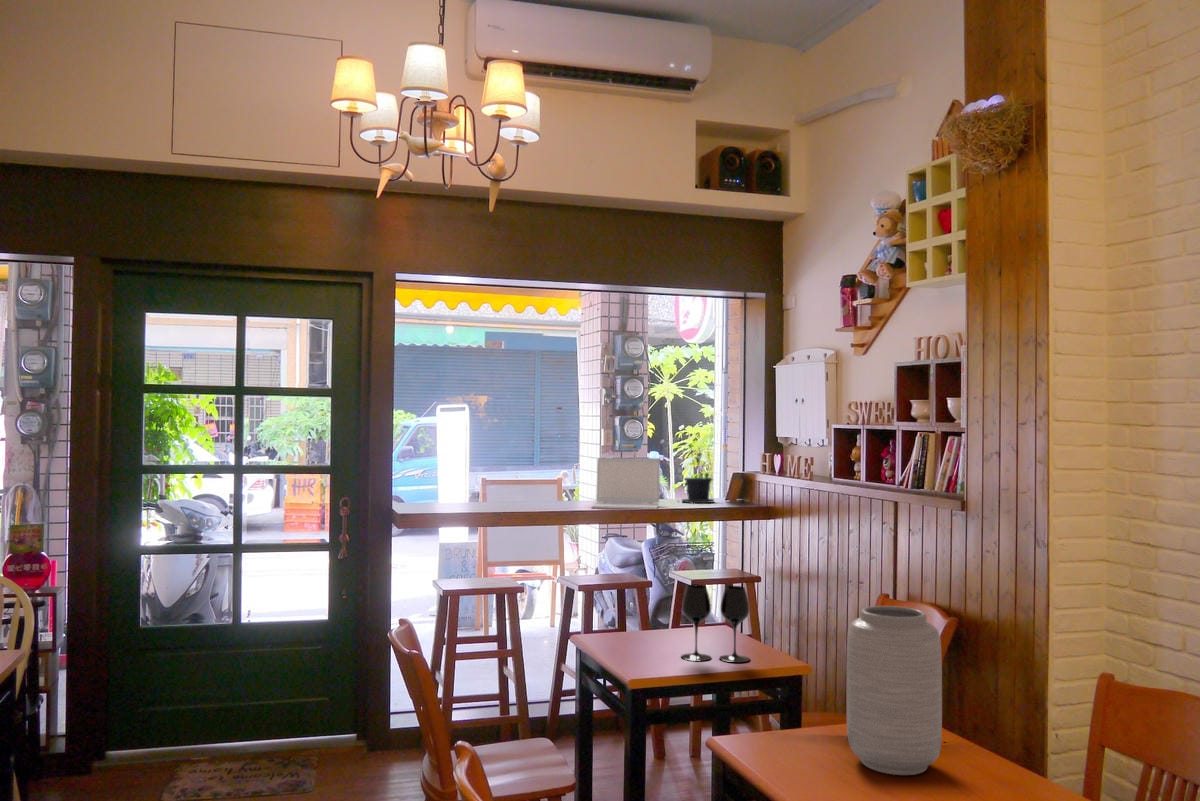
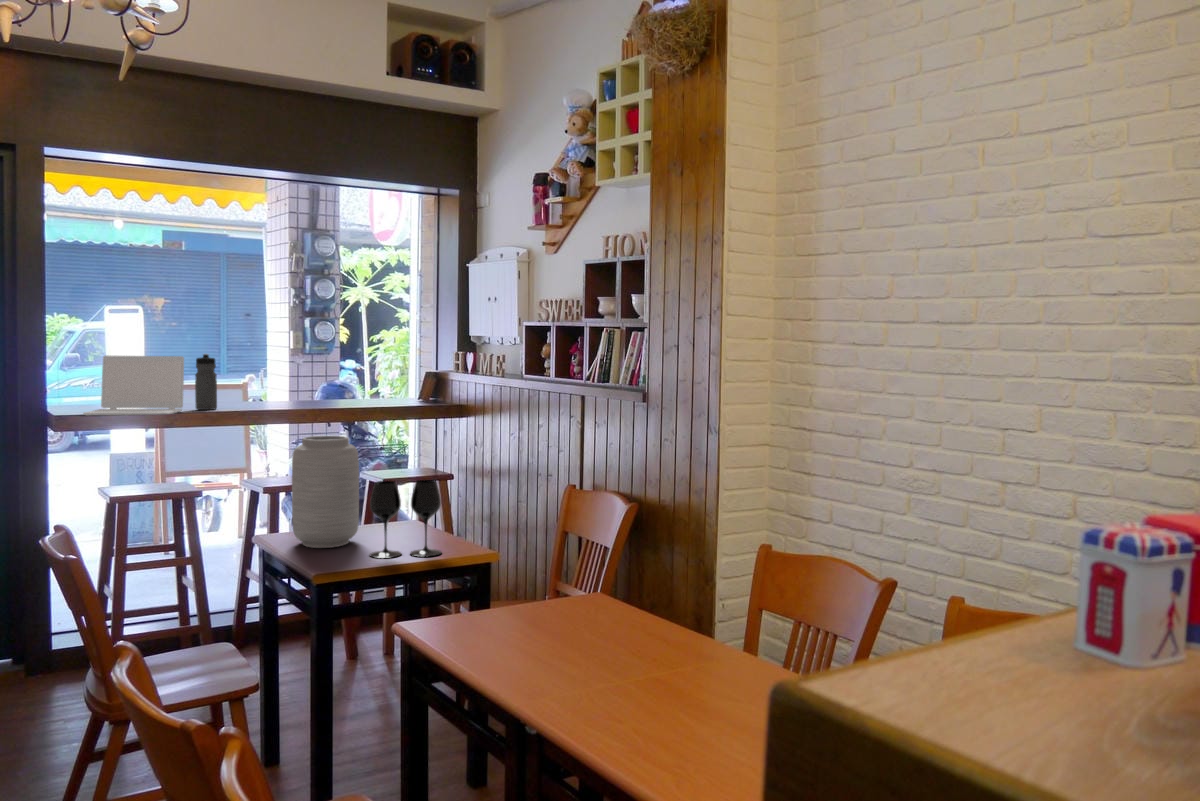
potted plant: present [682,445,714,503] -> none [369,343,409,403]
water bottle: none [524,456,542,508] -> present [195,354,217,410]
laptop: present [592,458,660,509] -> present [84,355,184,416]
vase: present [846,606,942,775] -> present [292,436,359,548]

